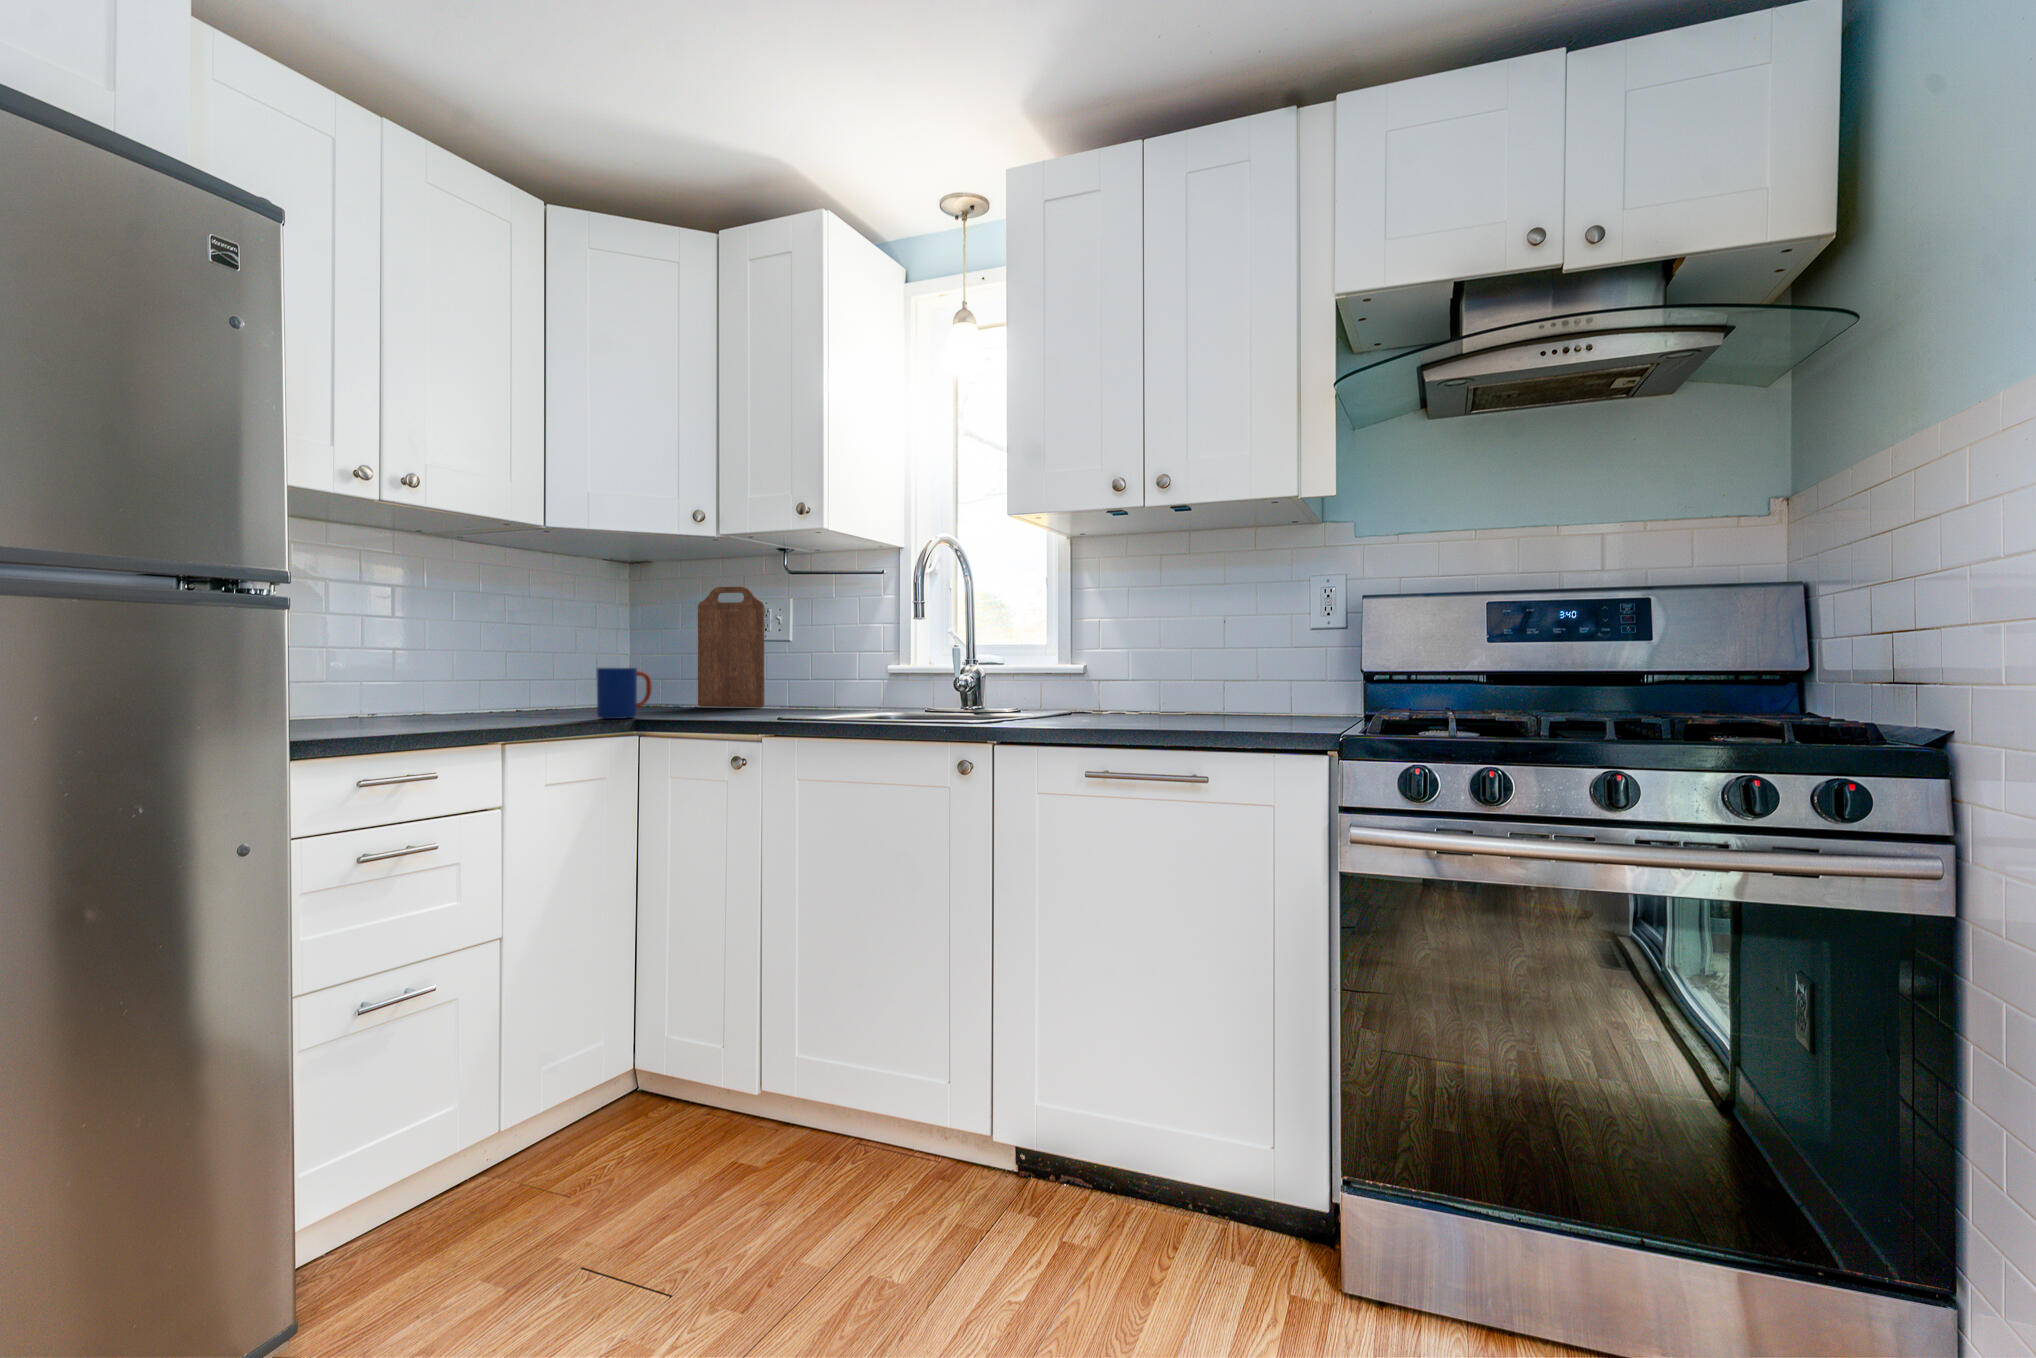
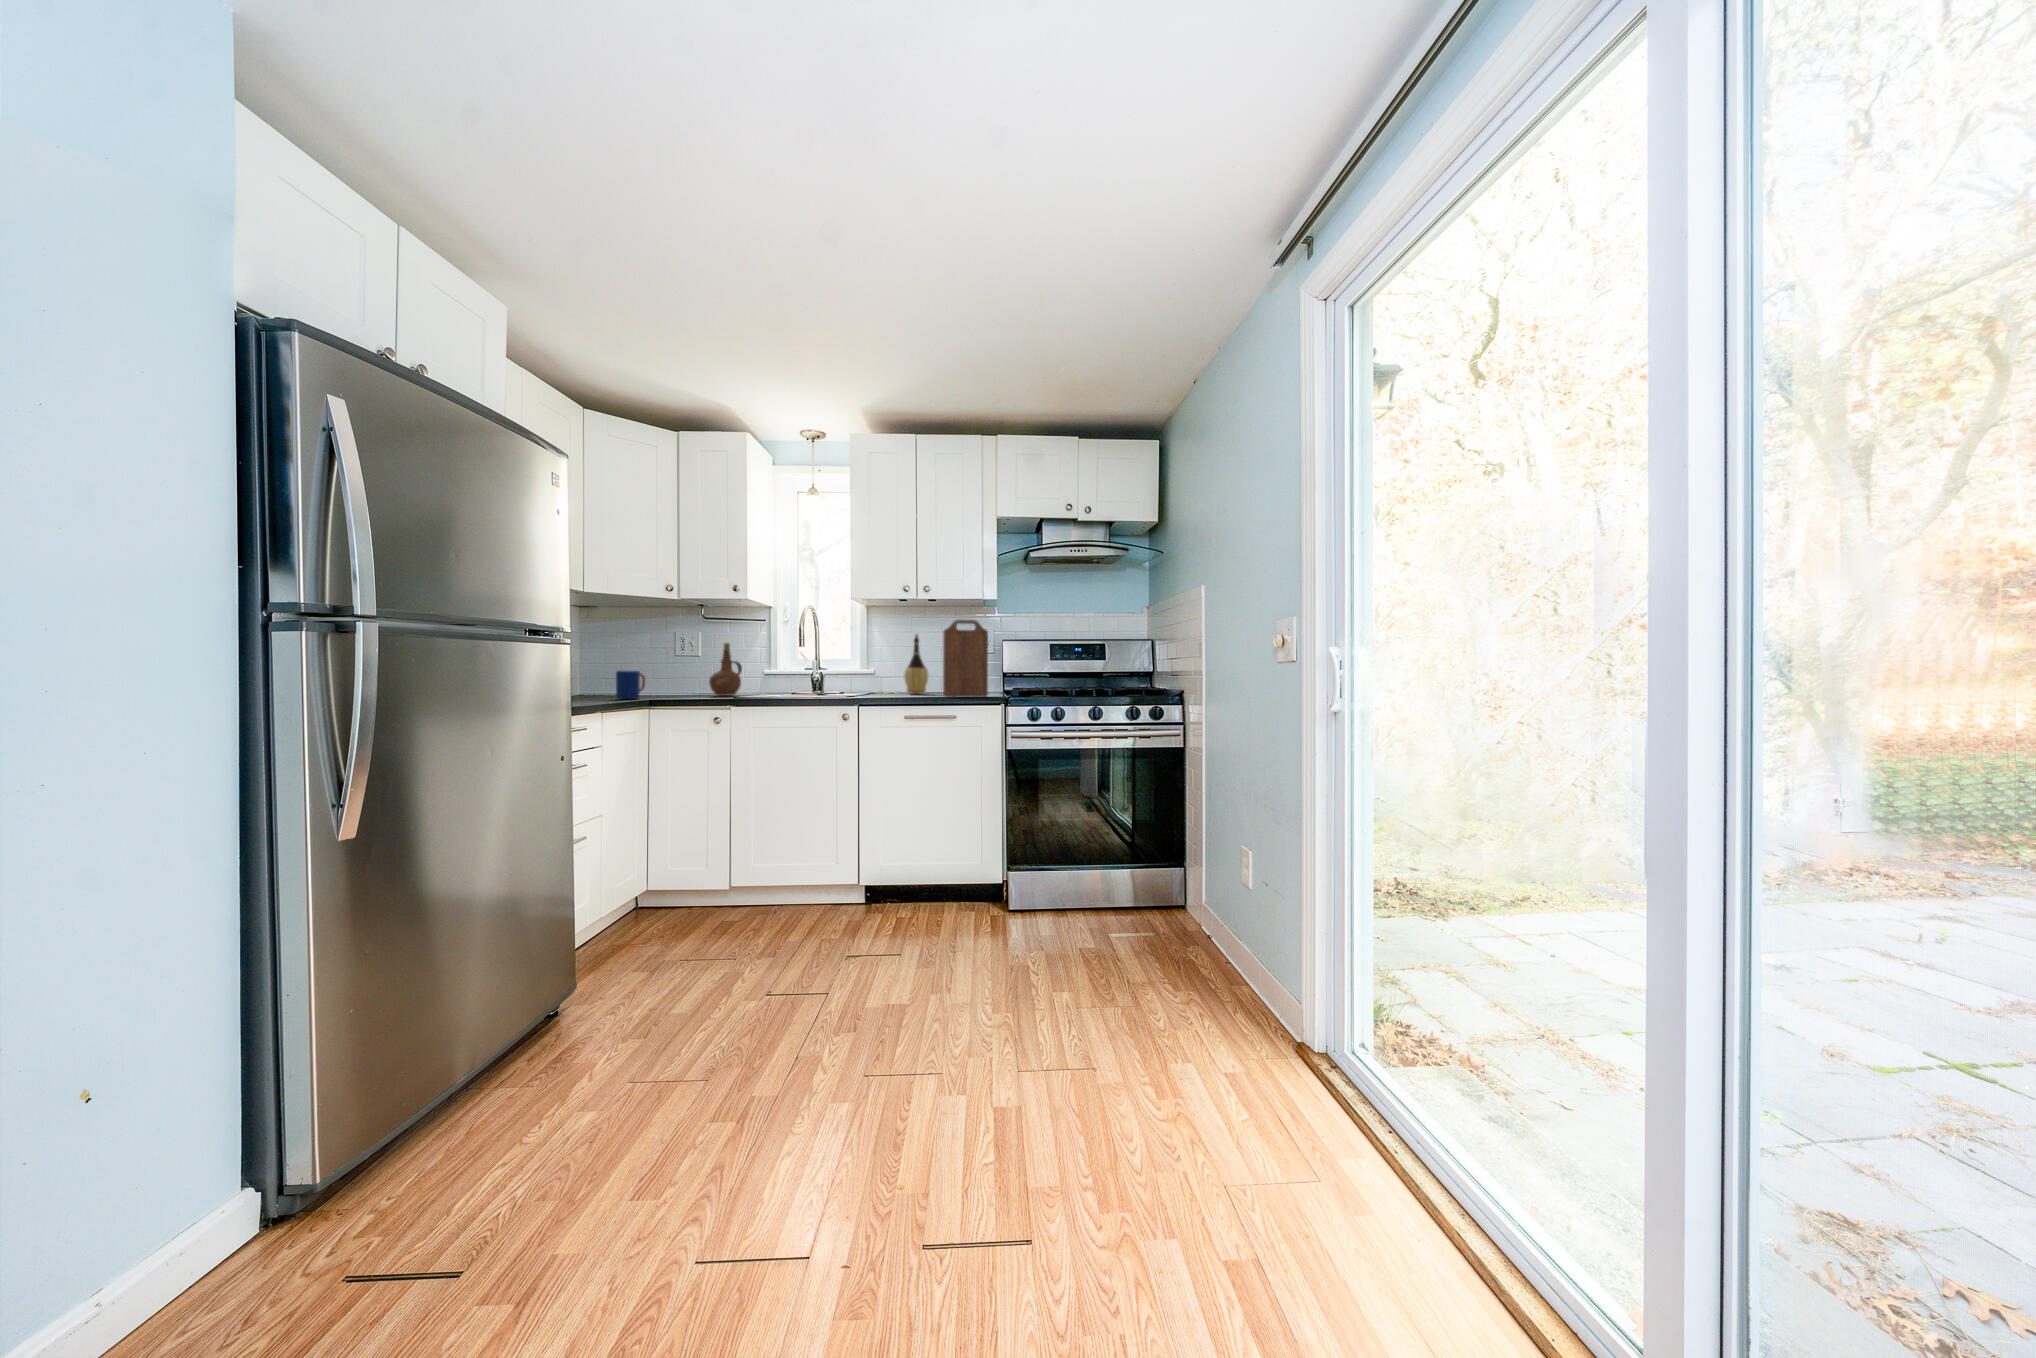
wine bottle: none [1120,585,1174,716] -> present [904,634,928,694]
cutting board: present [698,587,764,707] -> present [943,620,988,697]
ceramic pitcher: none [761,614,821,714] -> present [709,643,742,696]

